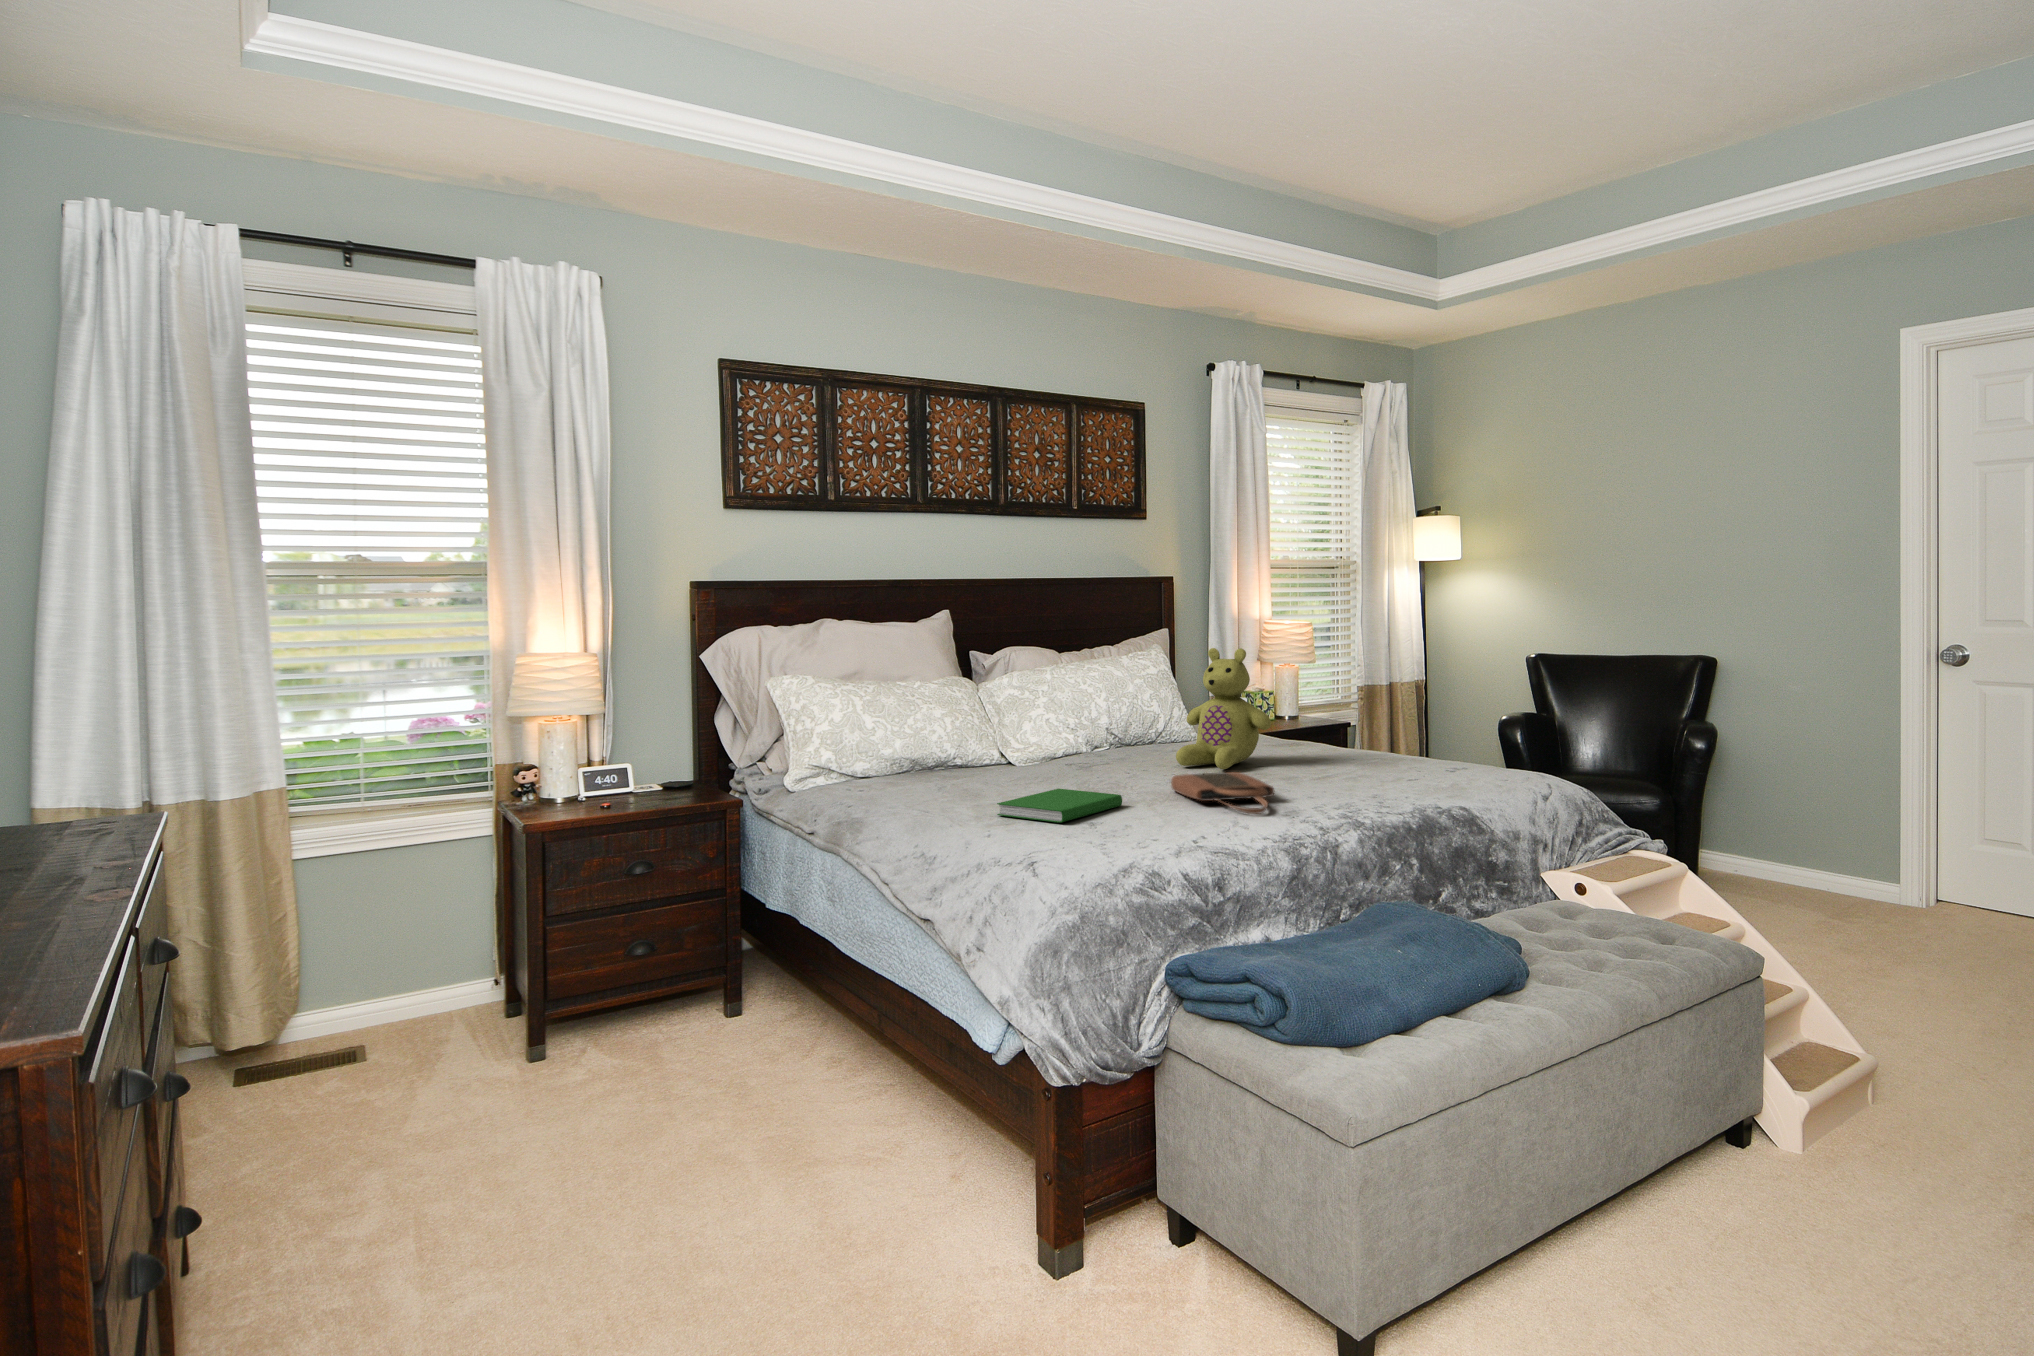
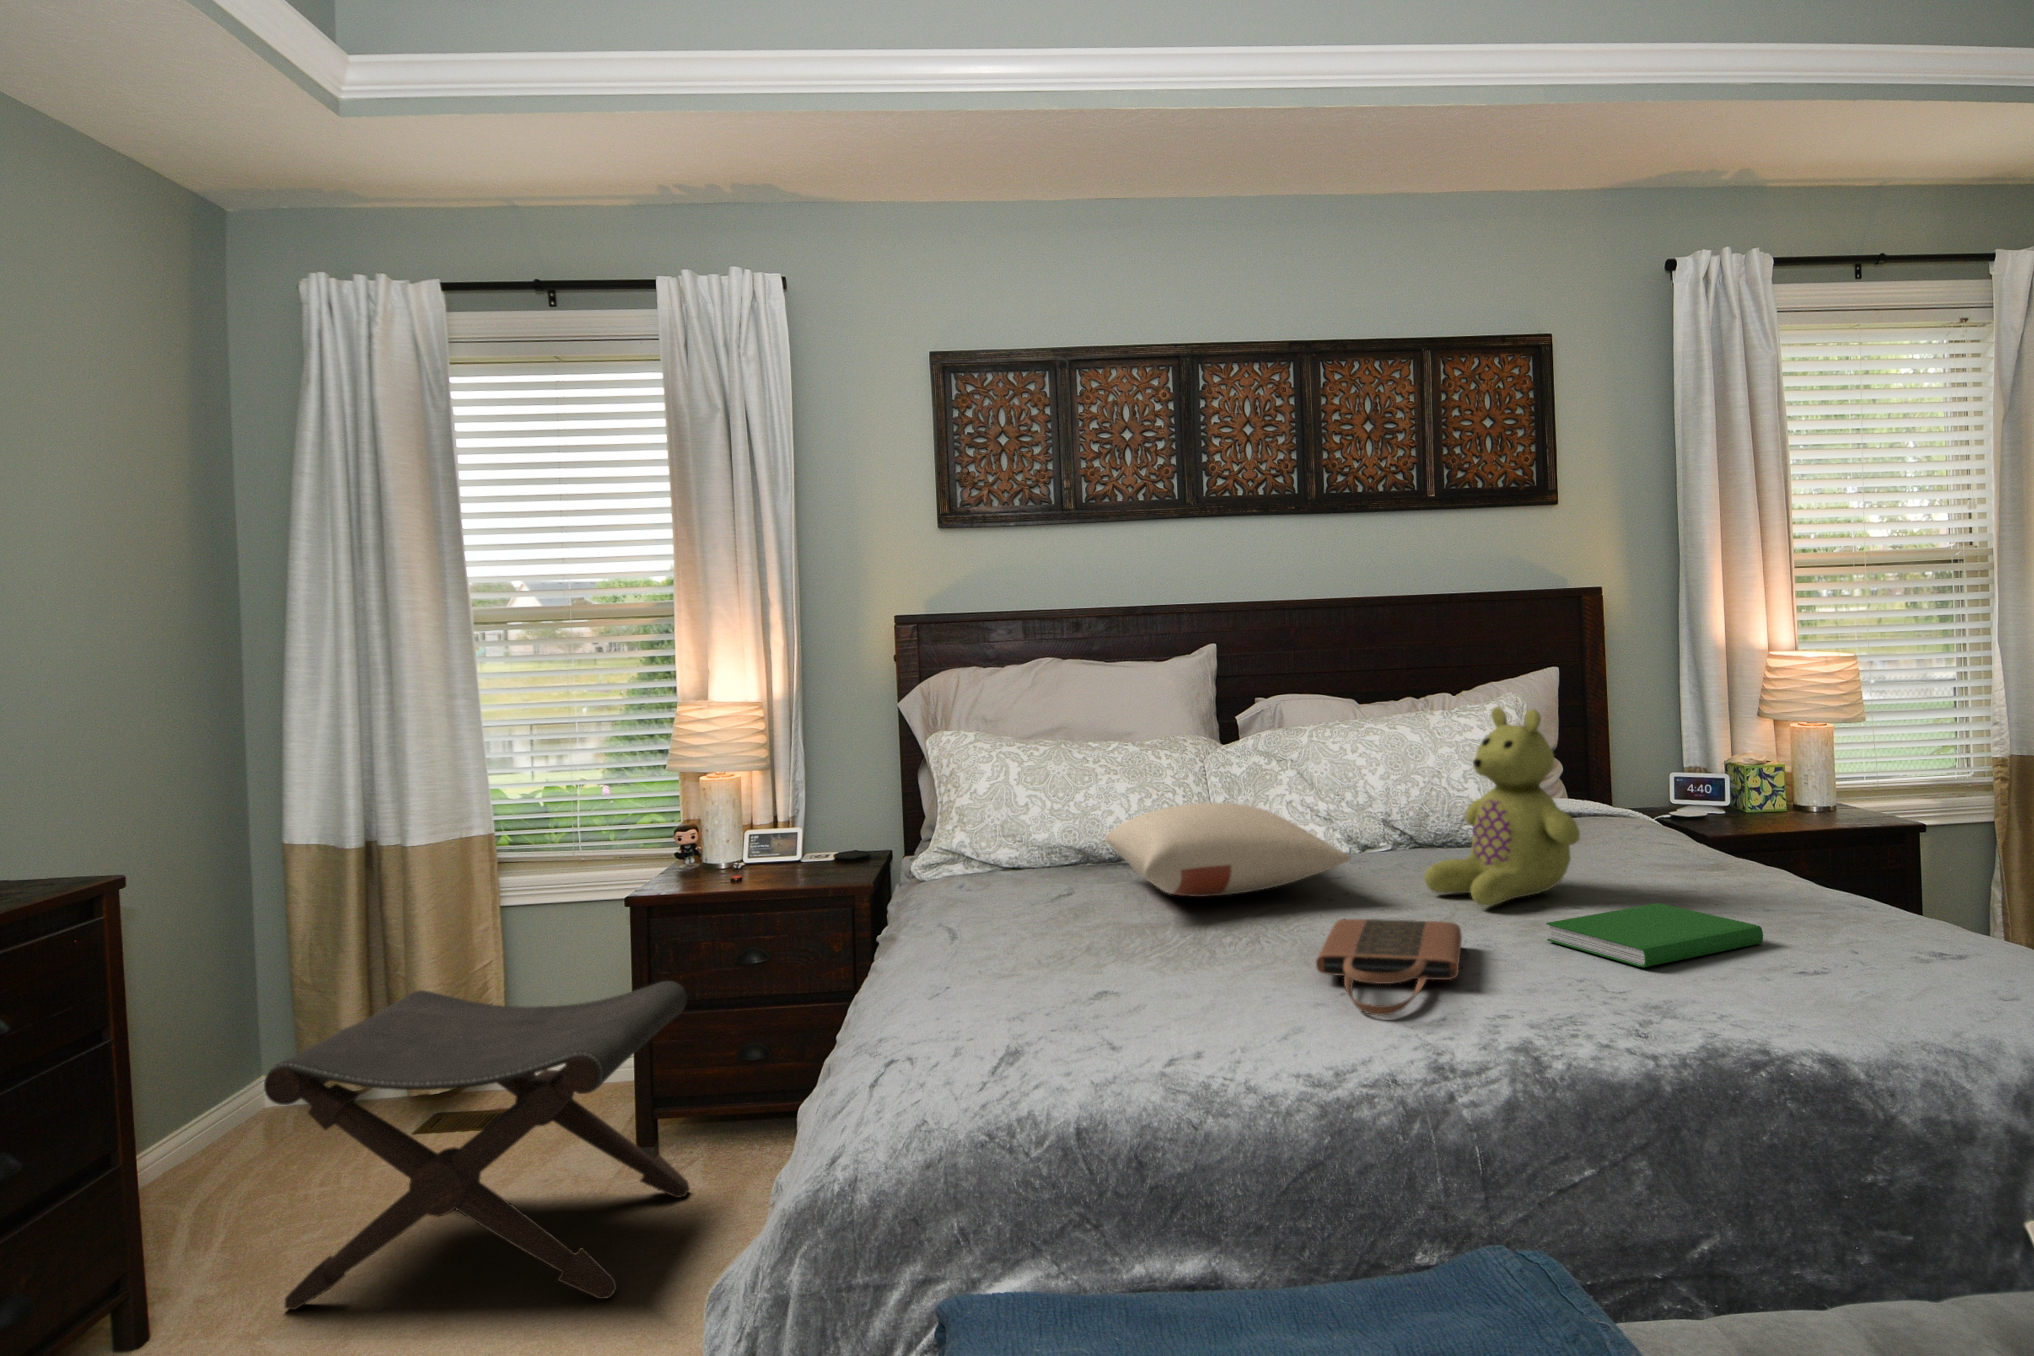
pillow: none [950,716,1141,777] -> present [1105,803,1351,897]
hardcover book: present [997,789,1122,823] -> present [1546,903,1763,967]
footstool: none [281,886,624,1204] -> present [264,981,690,1310]

